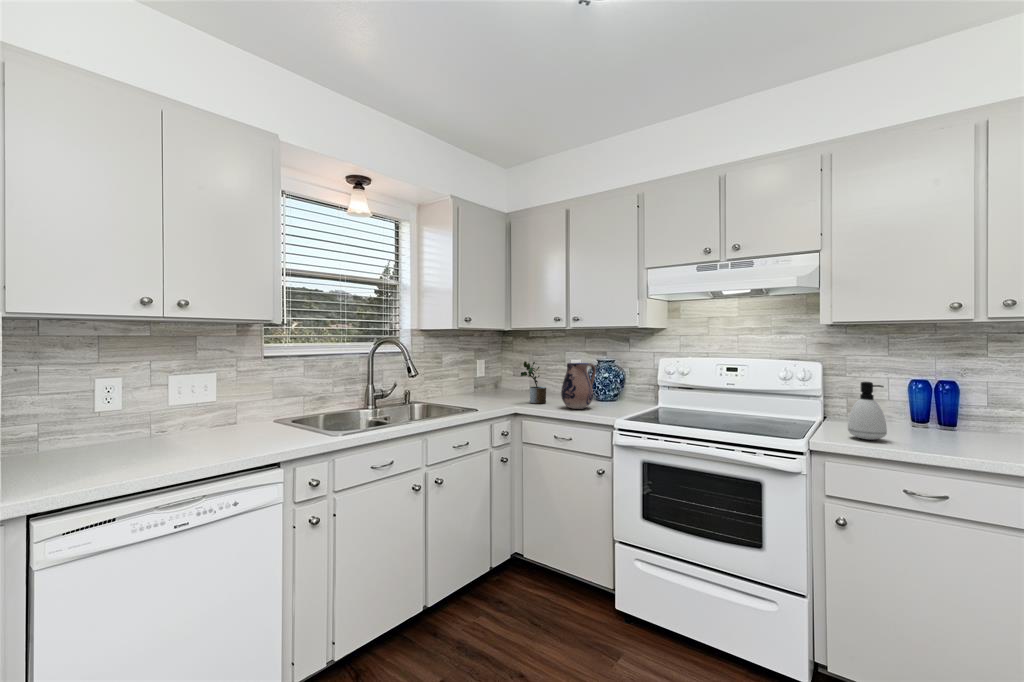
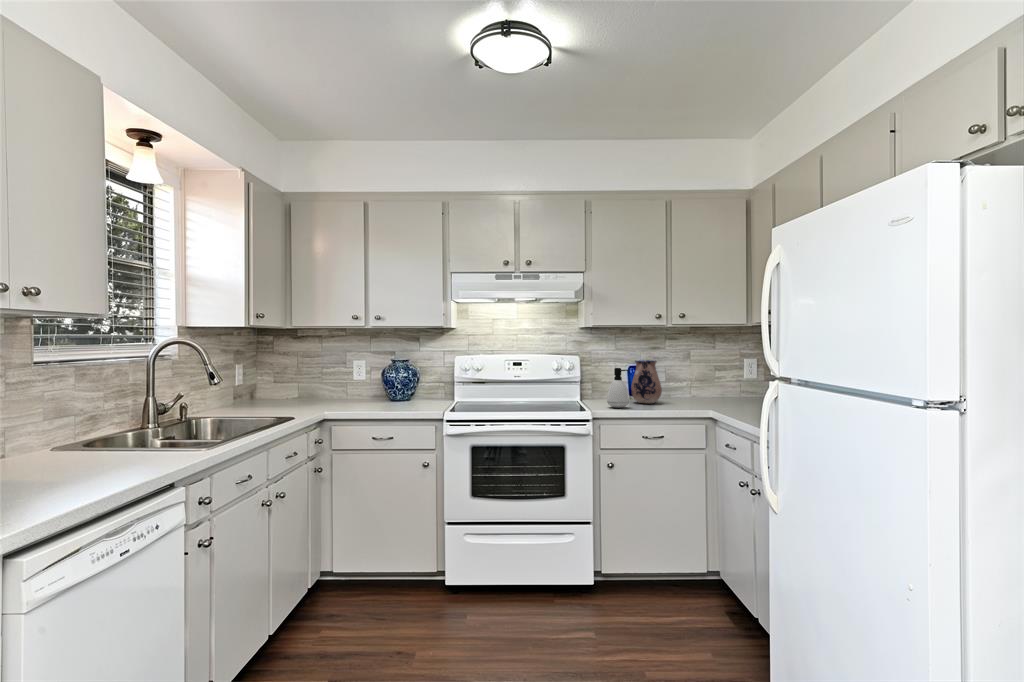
potted plant: present [521,361,546,404] -> none [320,363,348,409]
ceramic pitcher: present [561,363,596,409] -> present [631,360,662,404]

